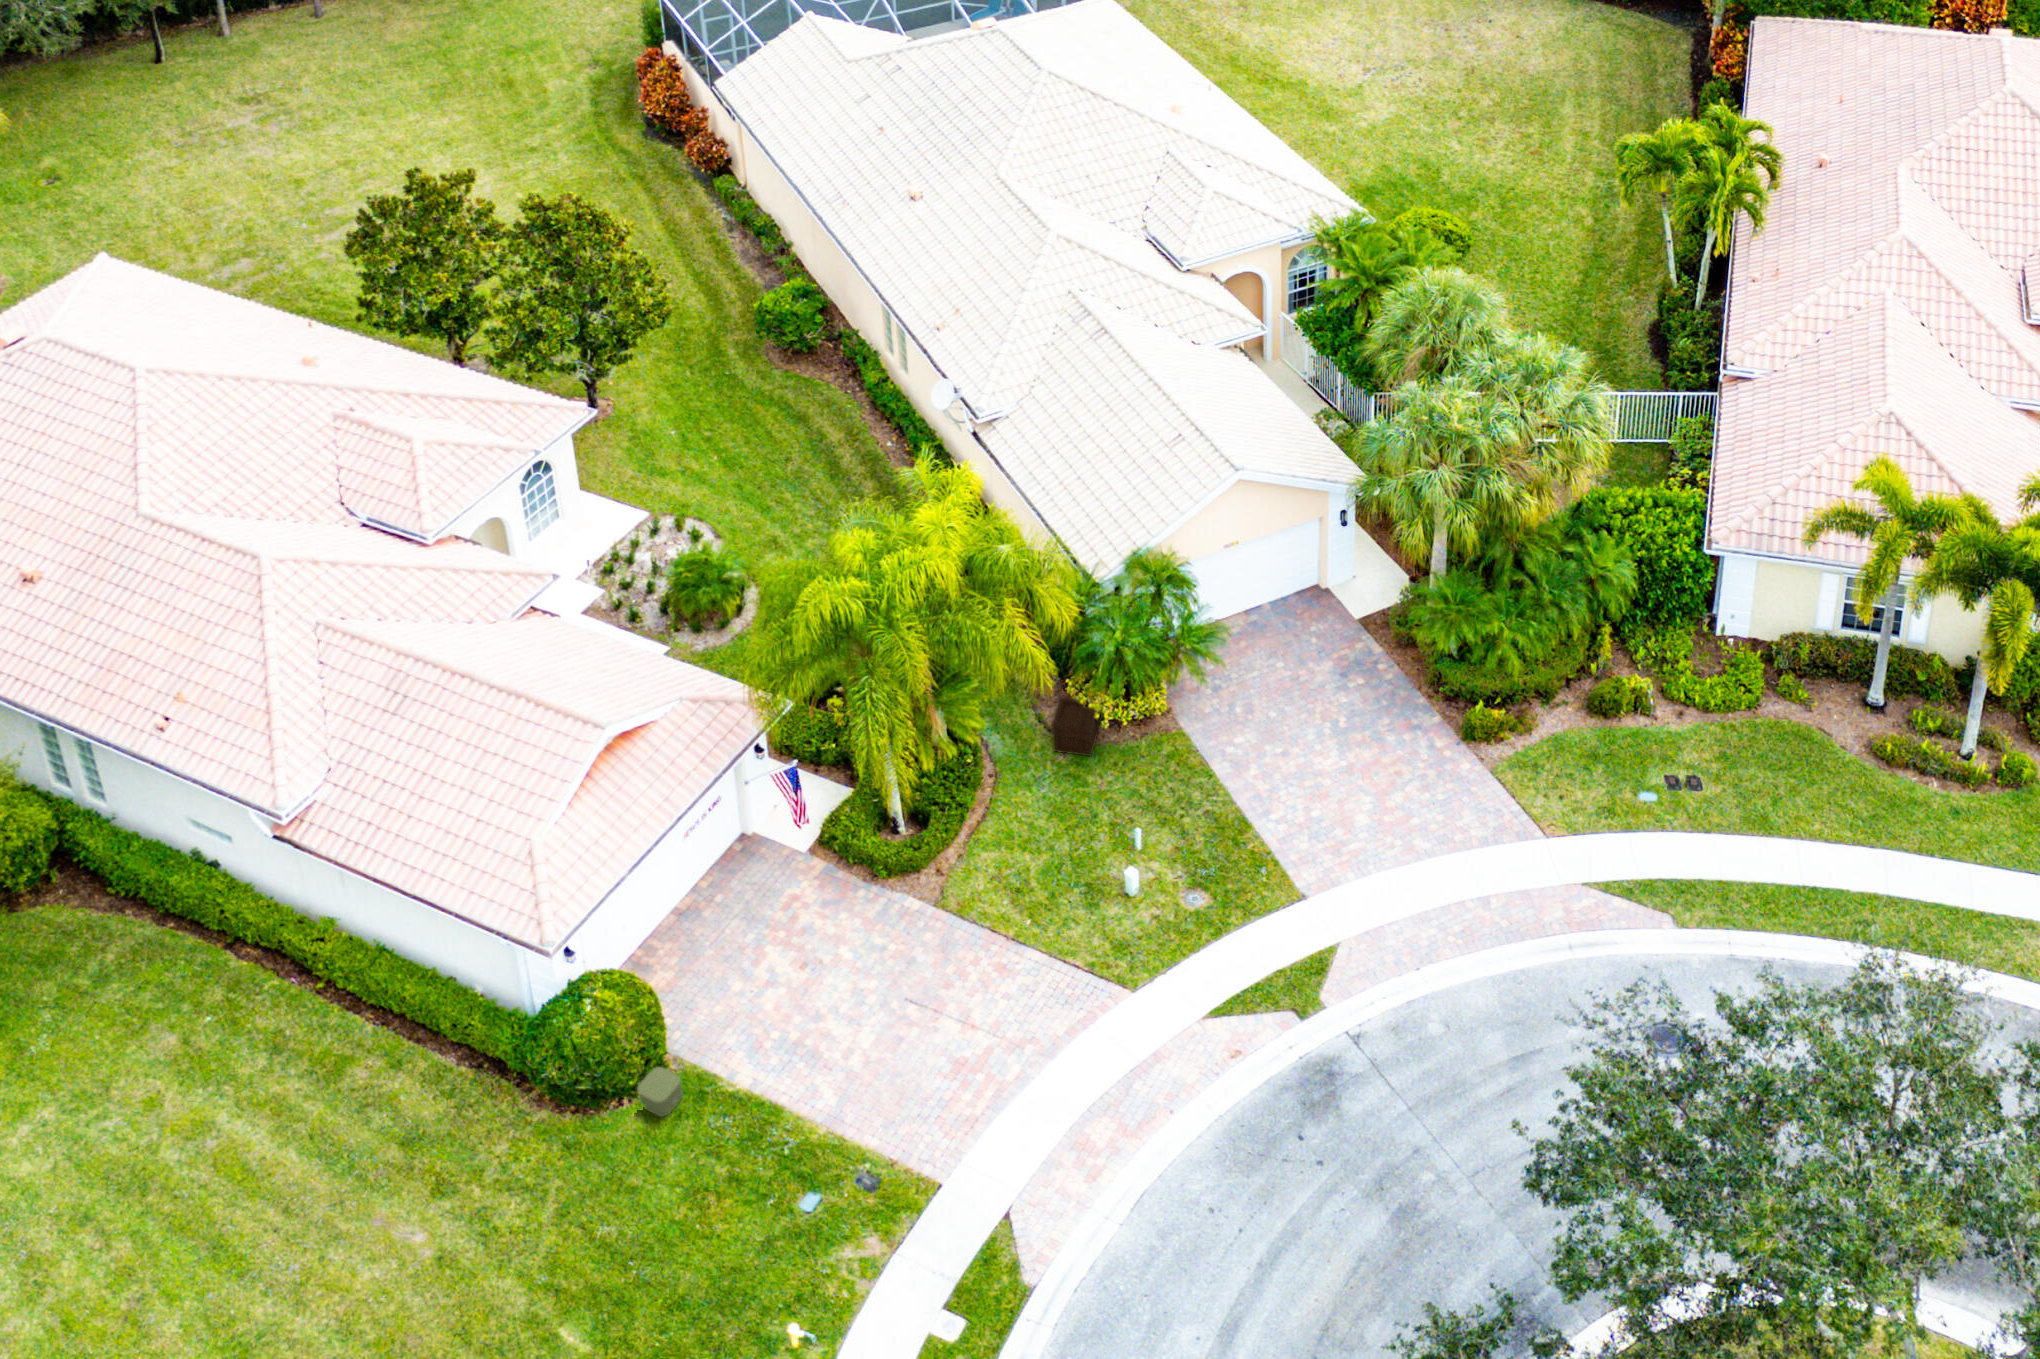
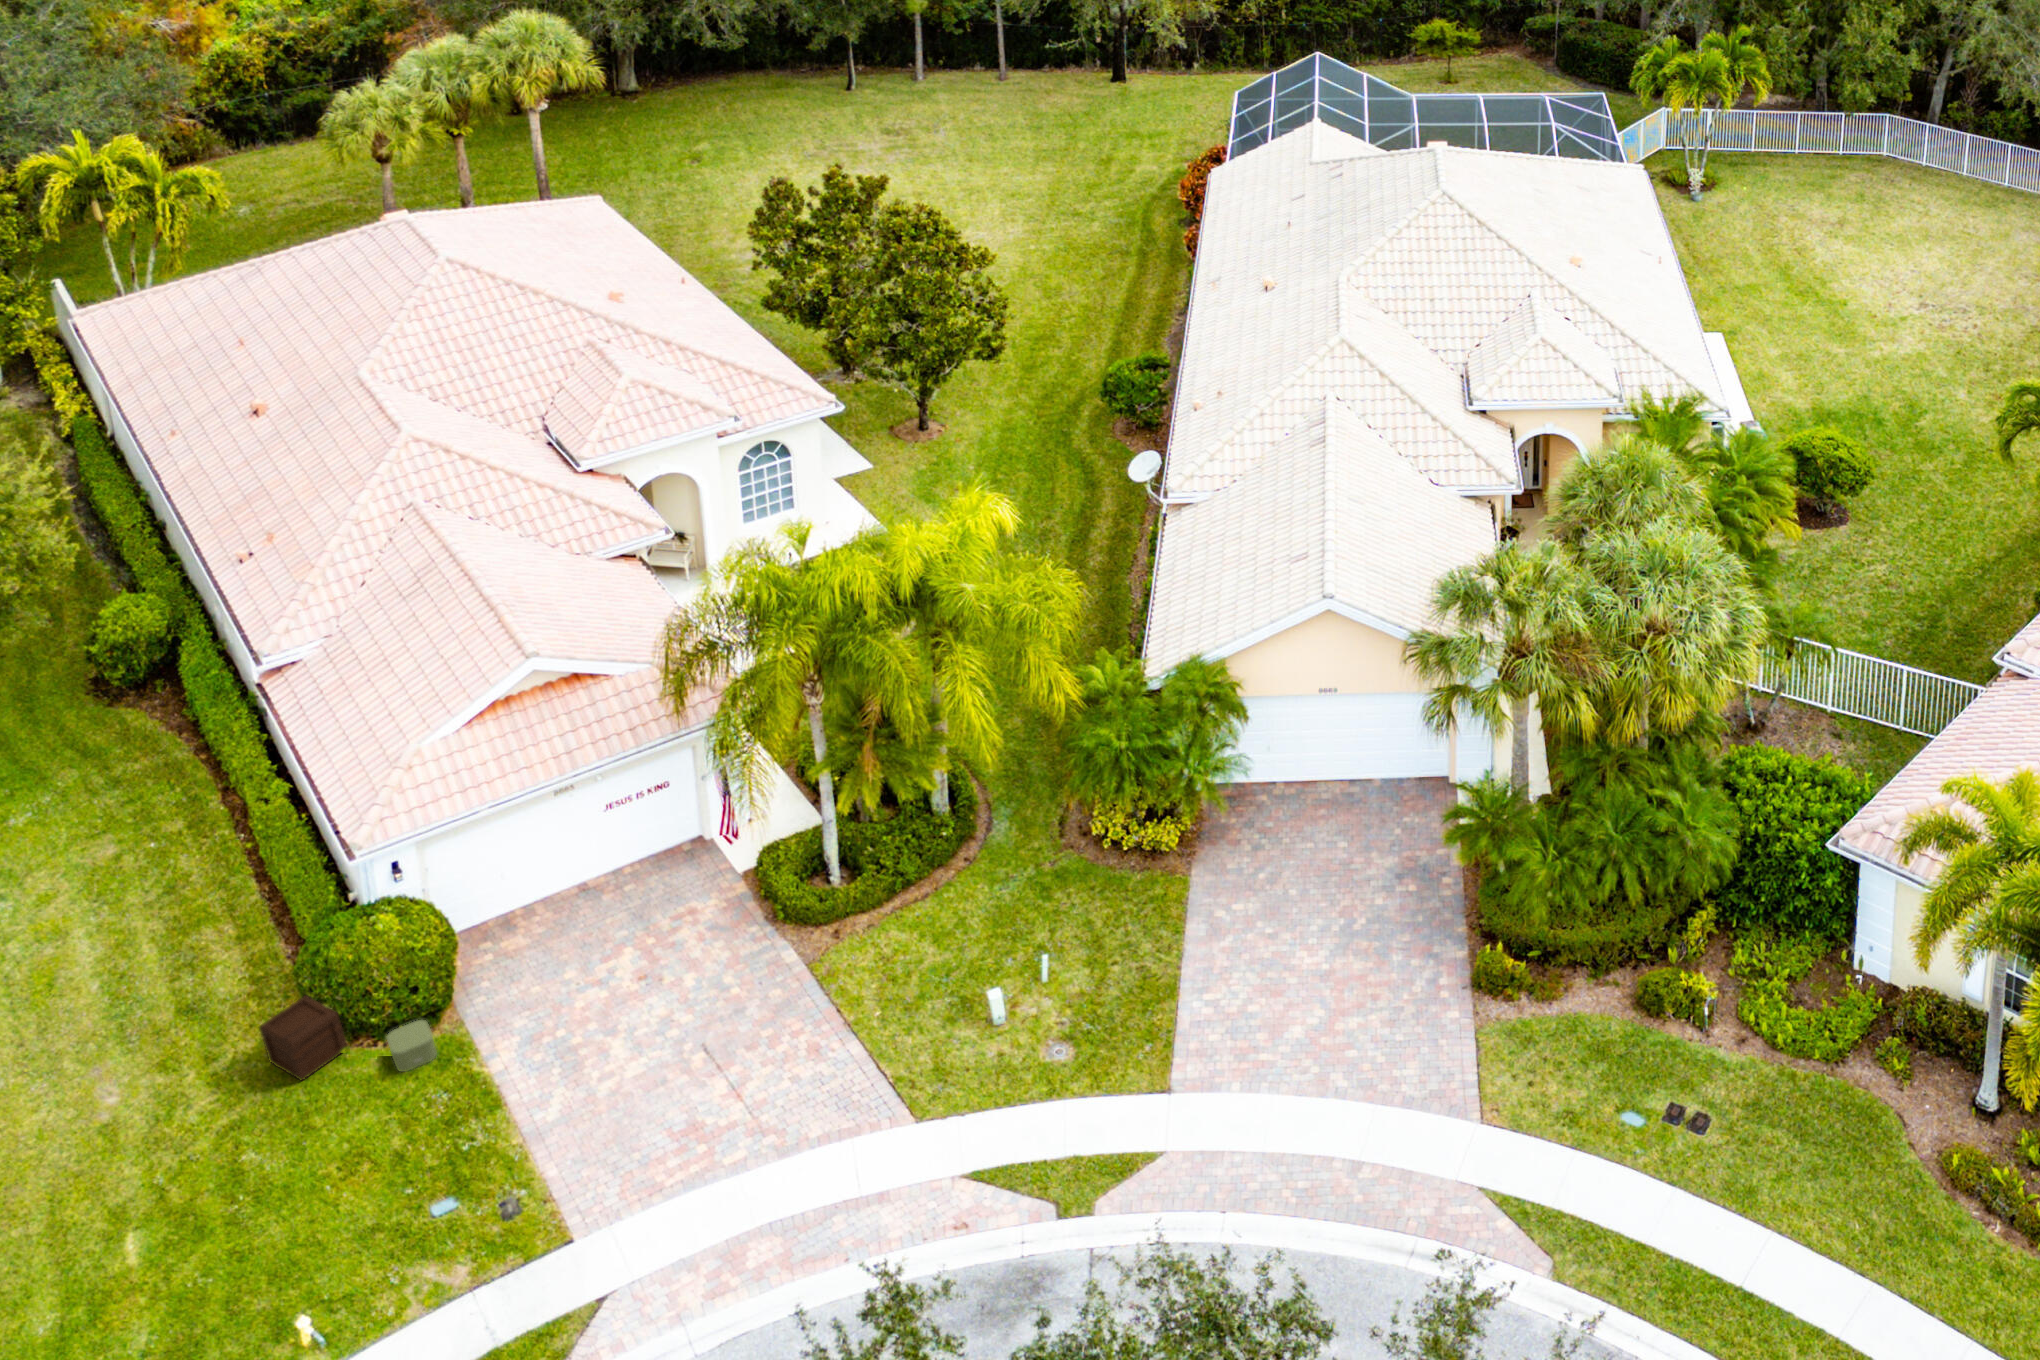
wooden crate: present [1052,698,1099,756] -> present [259,996,347,1080]

